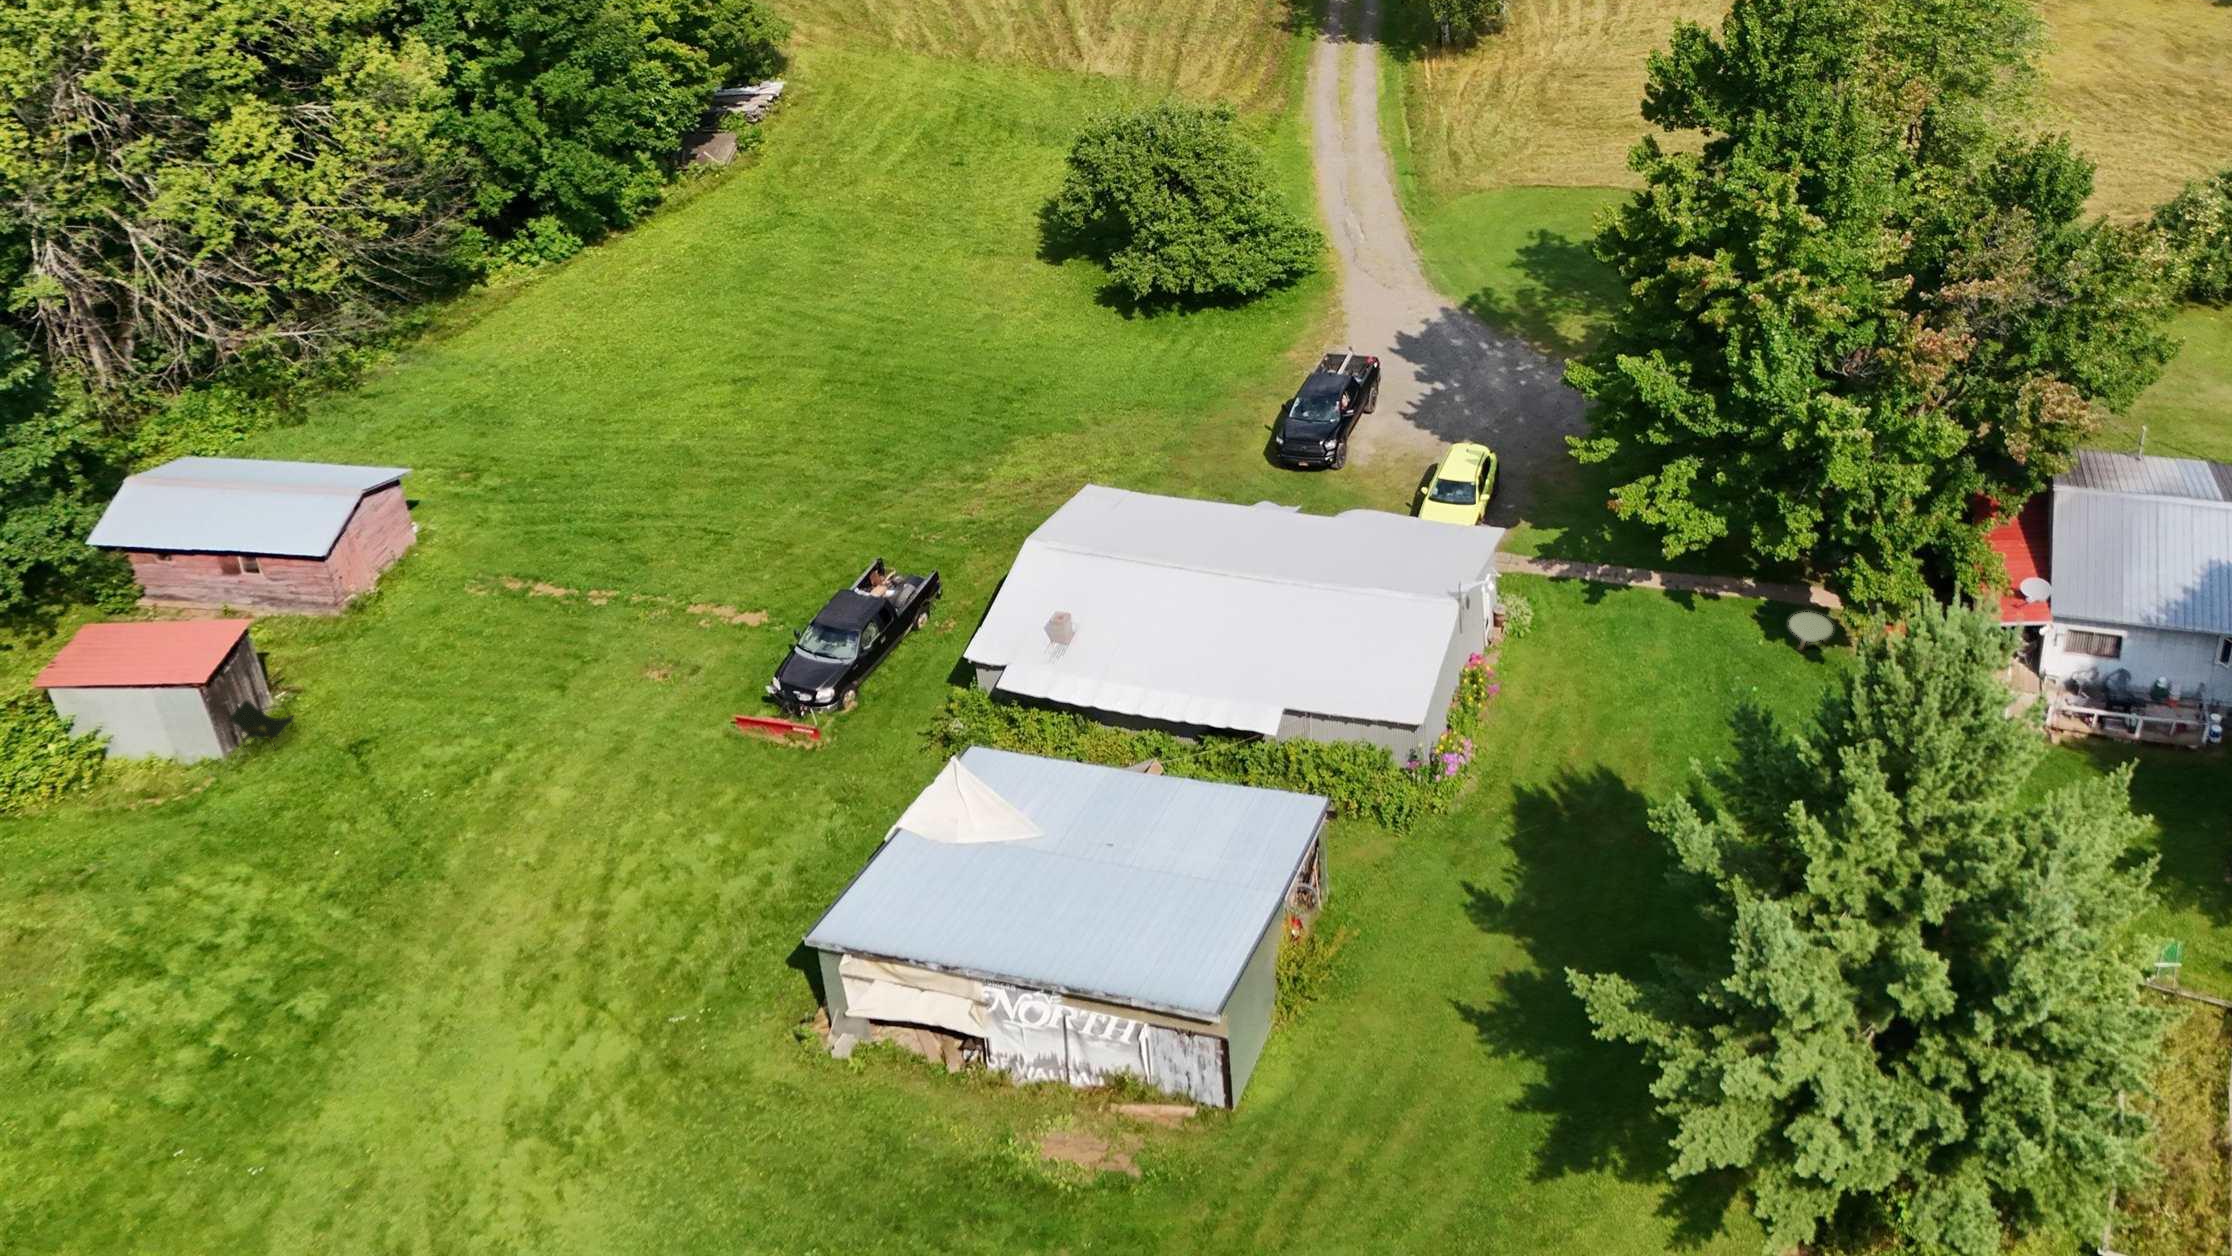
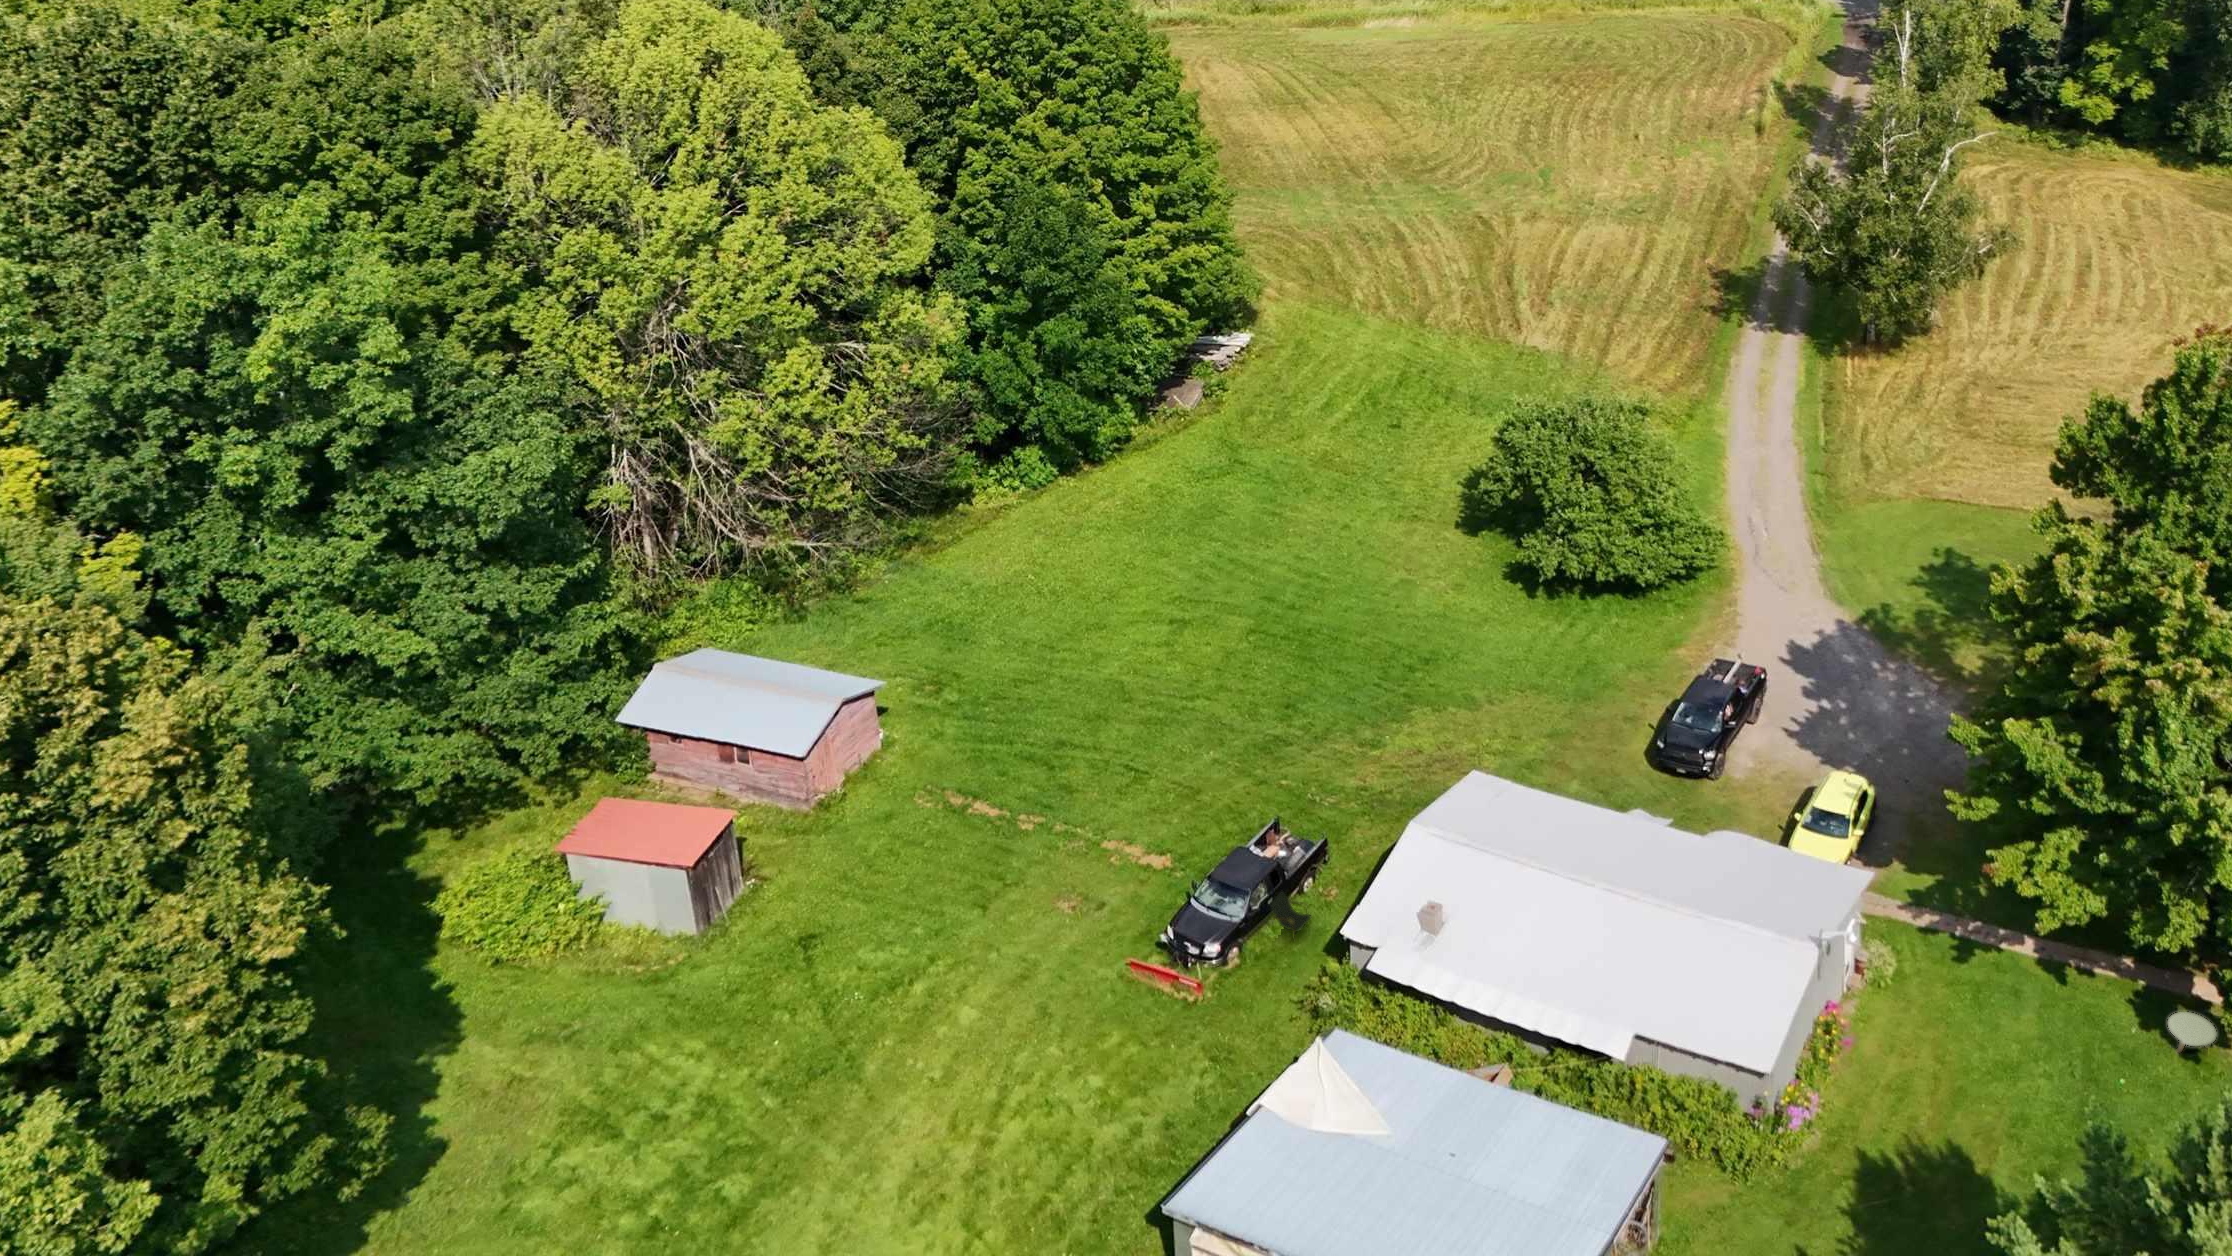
lounge chair: present [230,700,294,748] -> present [1270,892,1311,936]

